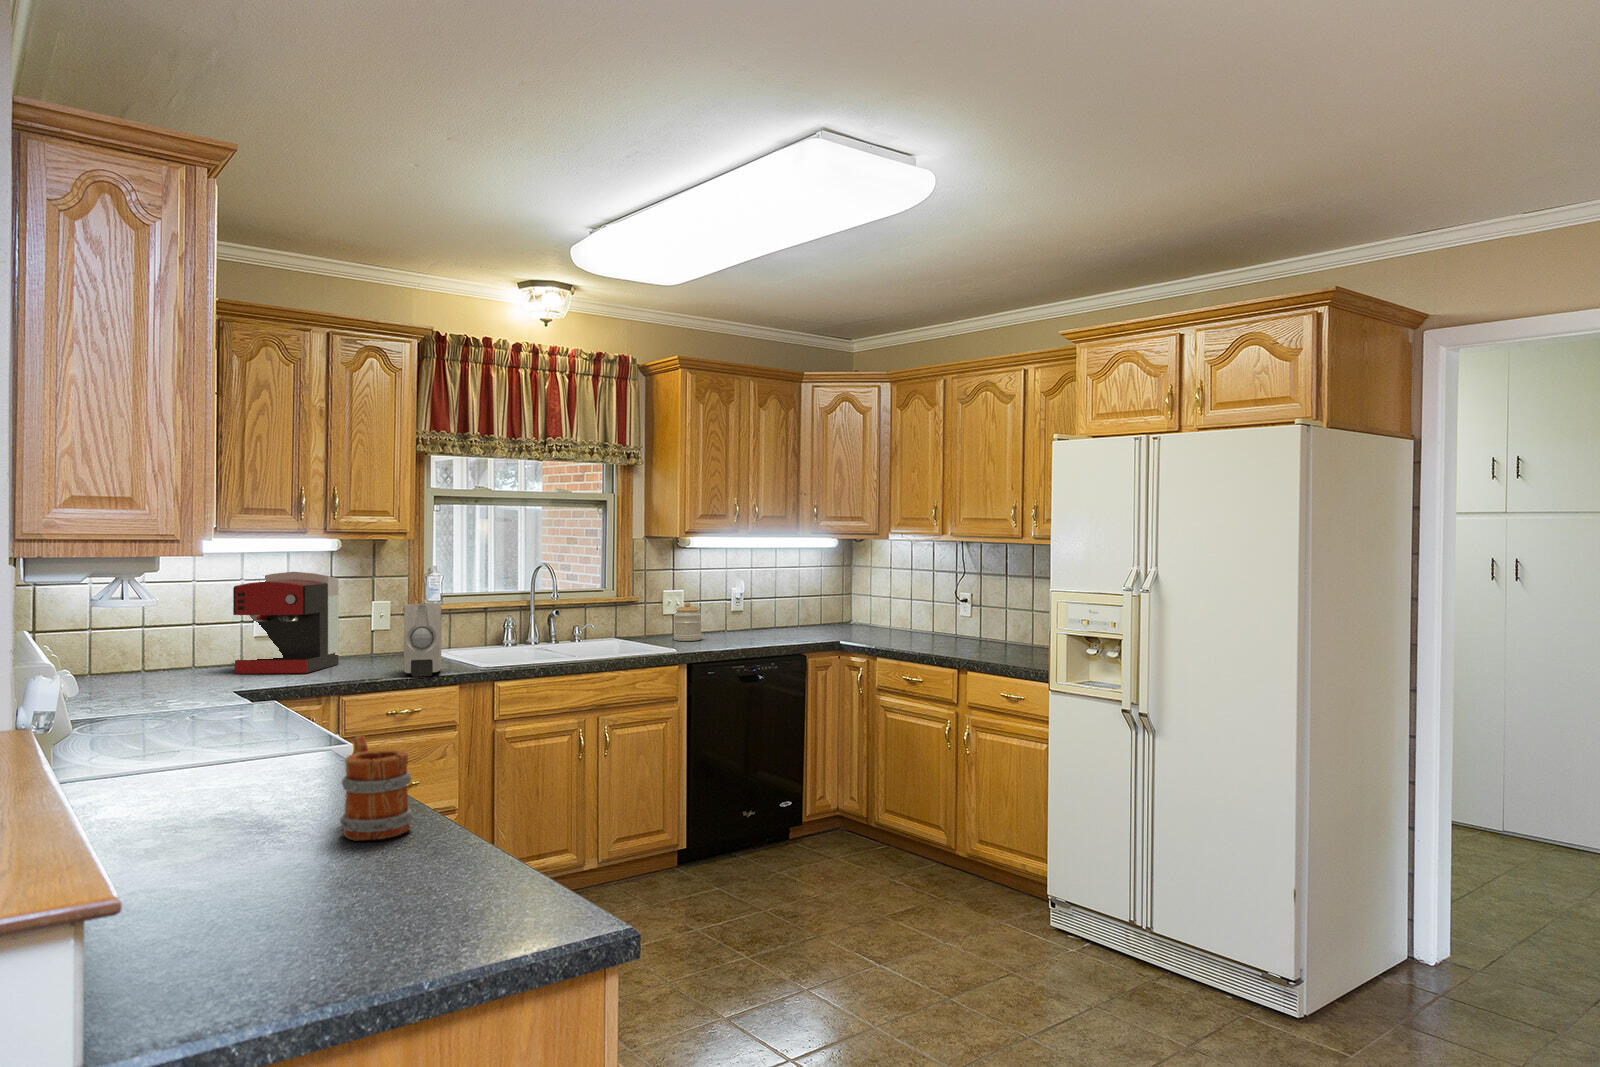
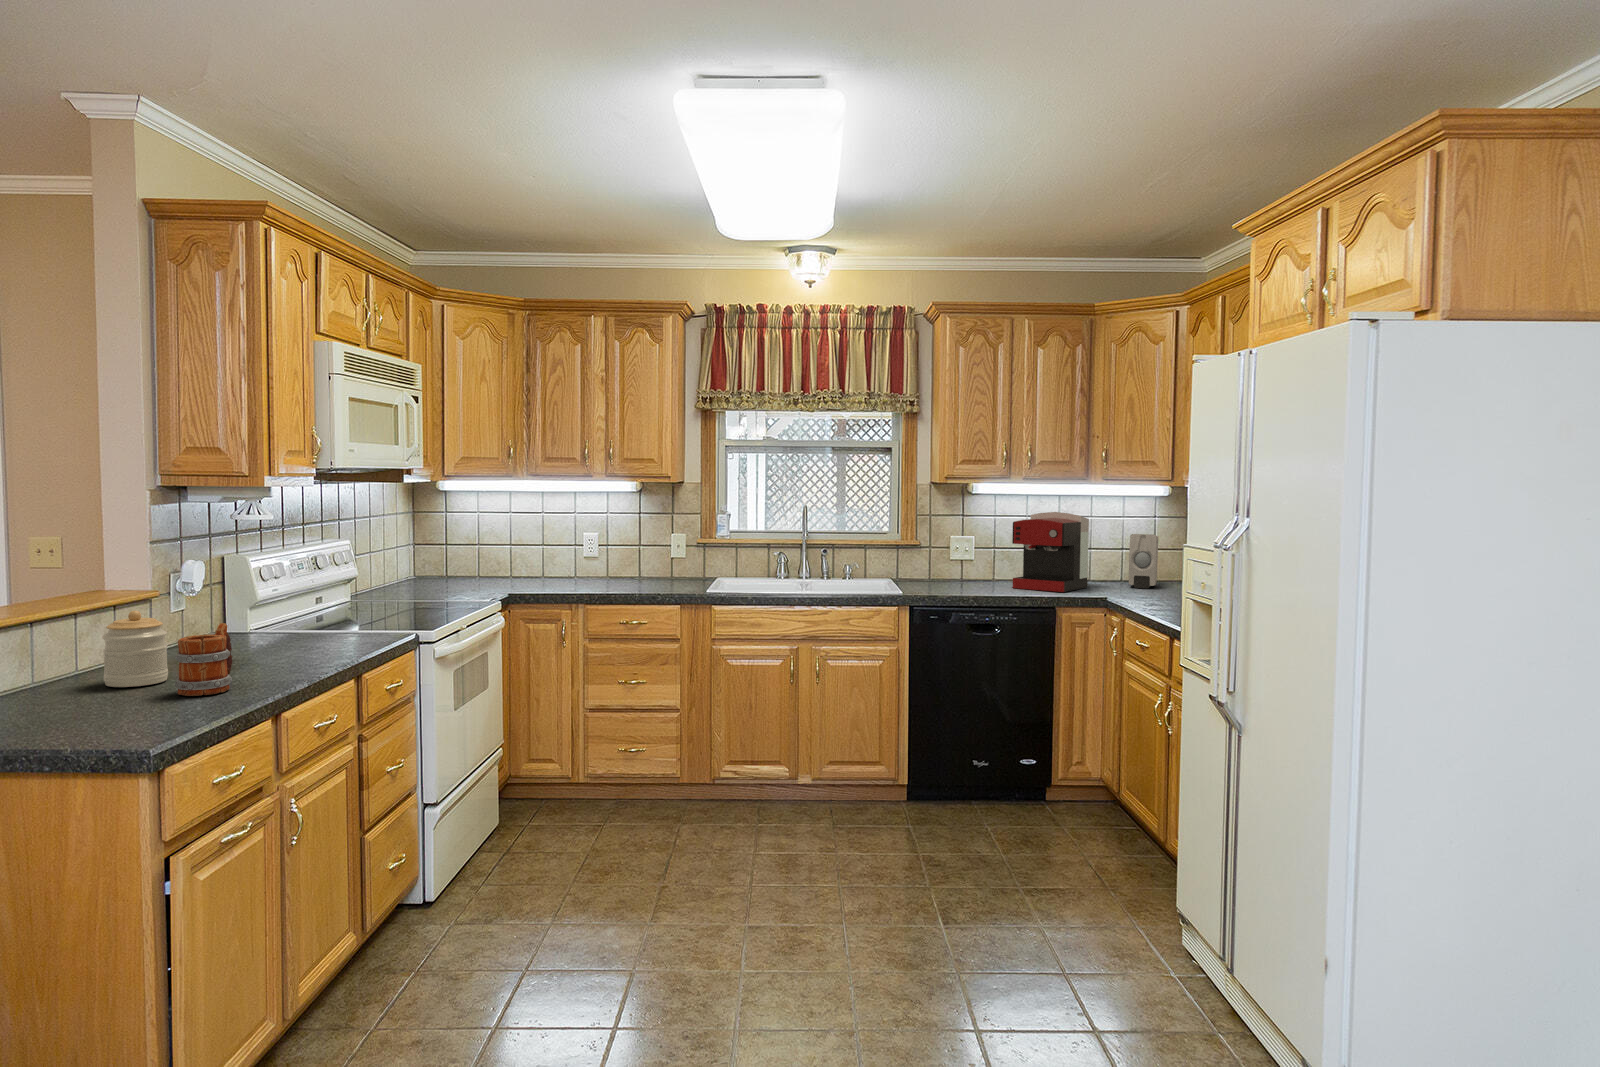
coffee maker: present [233,572,339,674] -> present [1012,512,1089,592]
jar: present [674,602,702,641] -> present [103,611,168,687]
soap dispenser: present [404,603,442,677] -> present [1129,534,1158,588]

